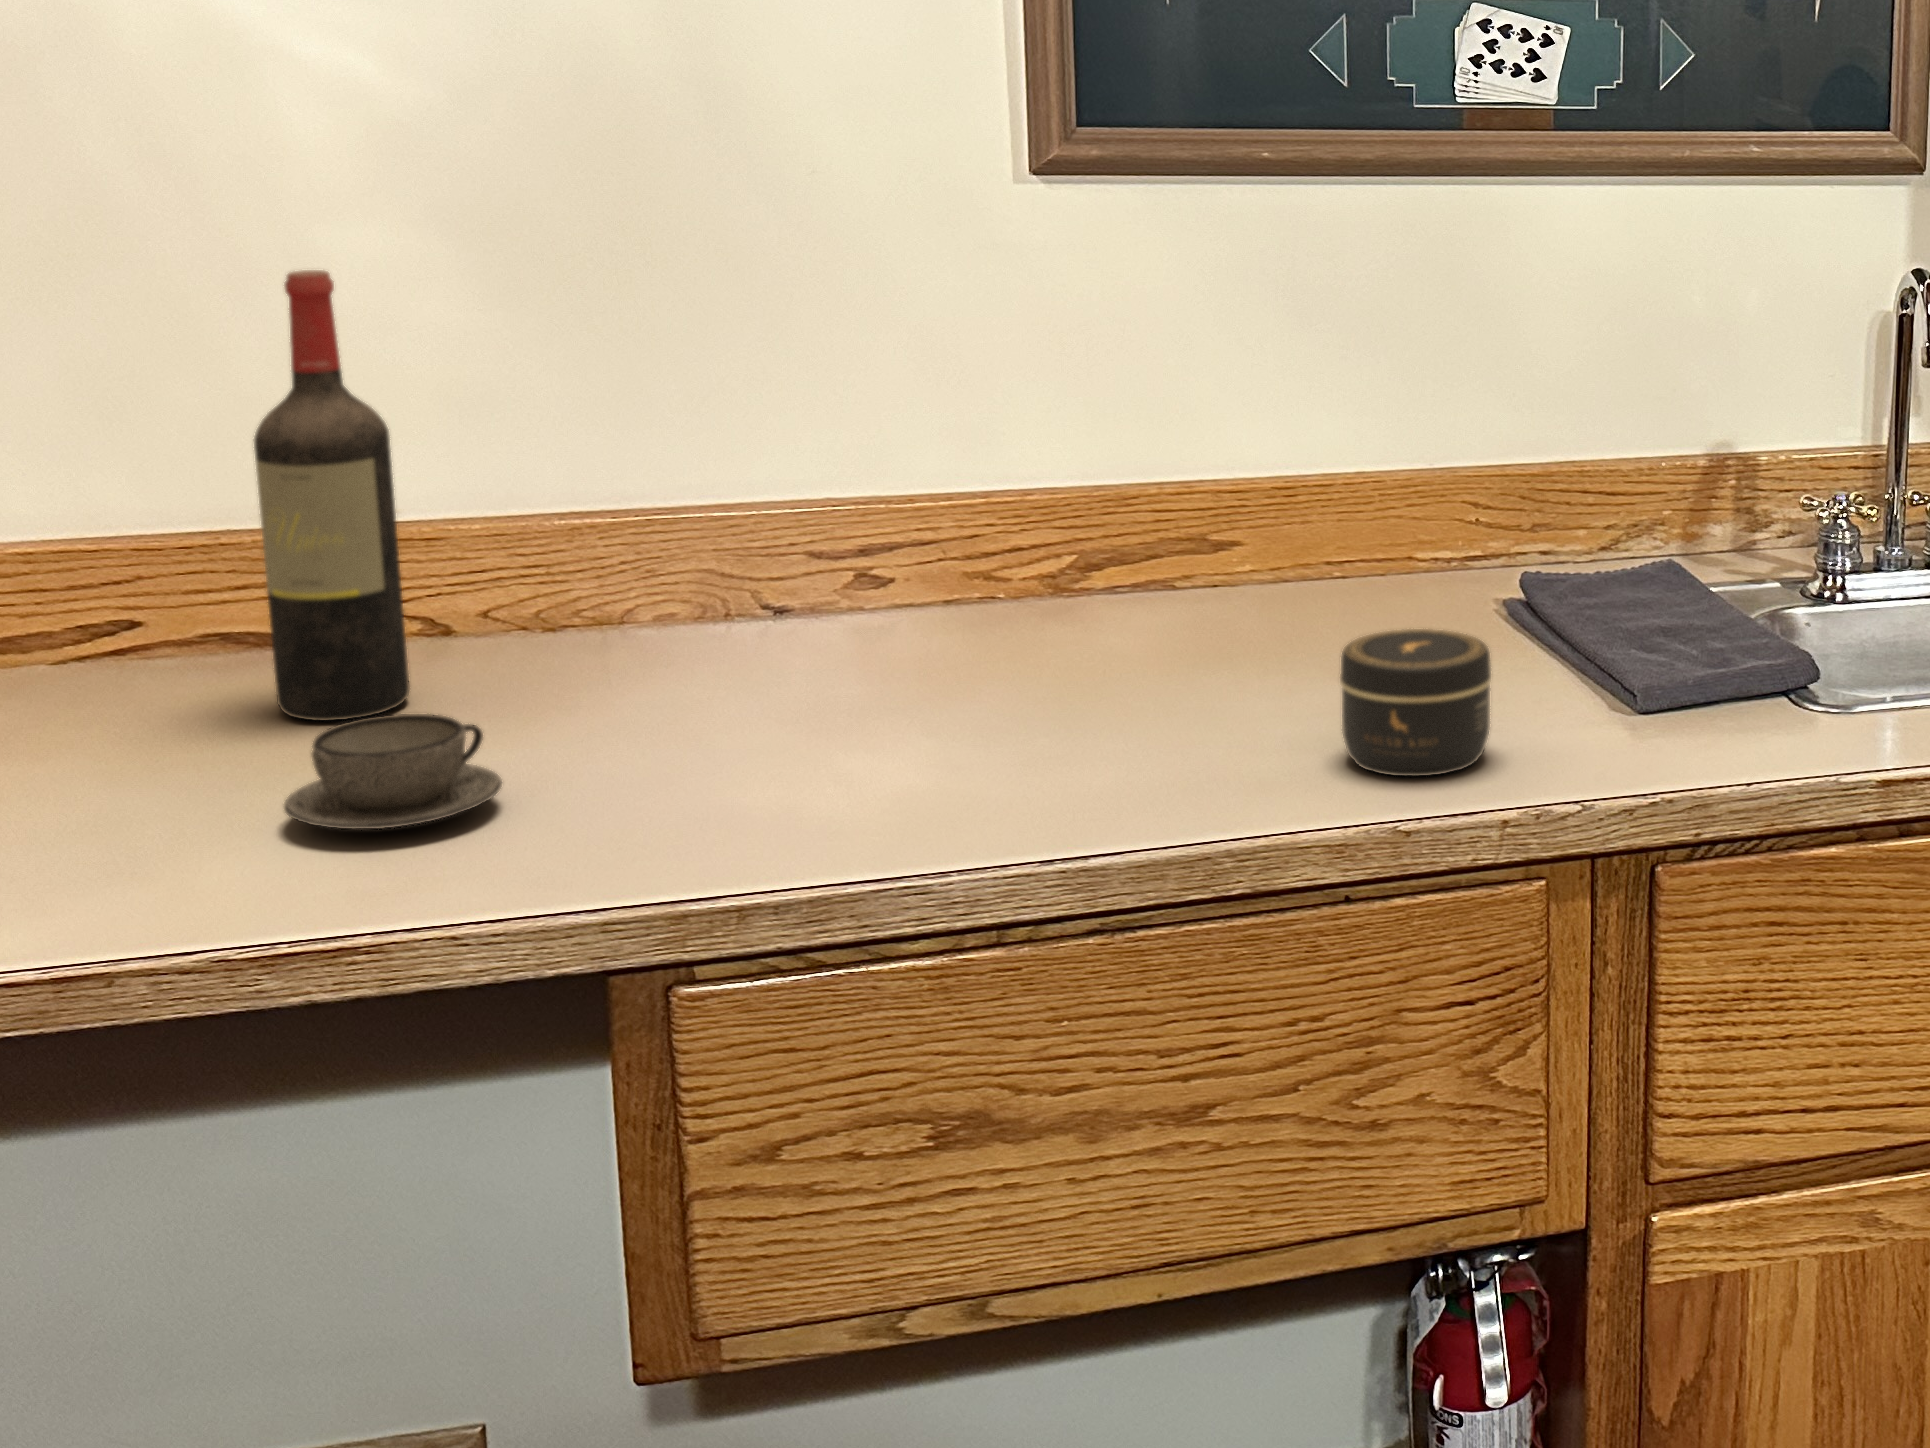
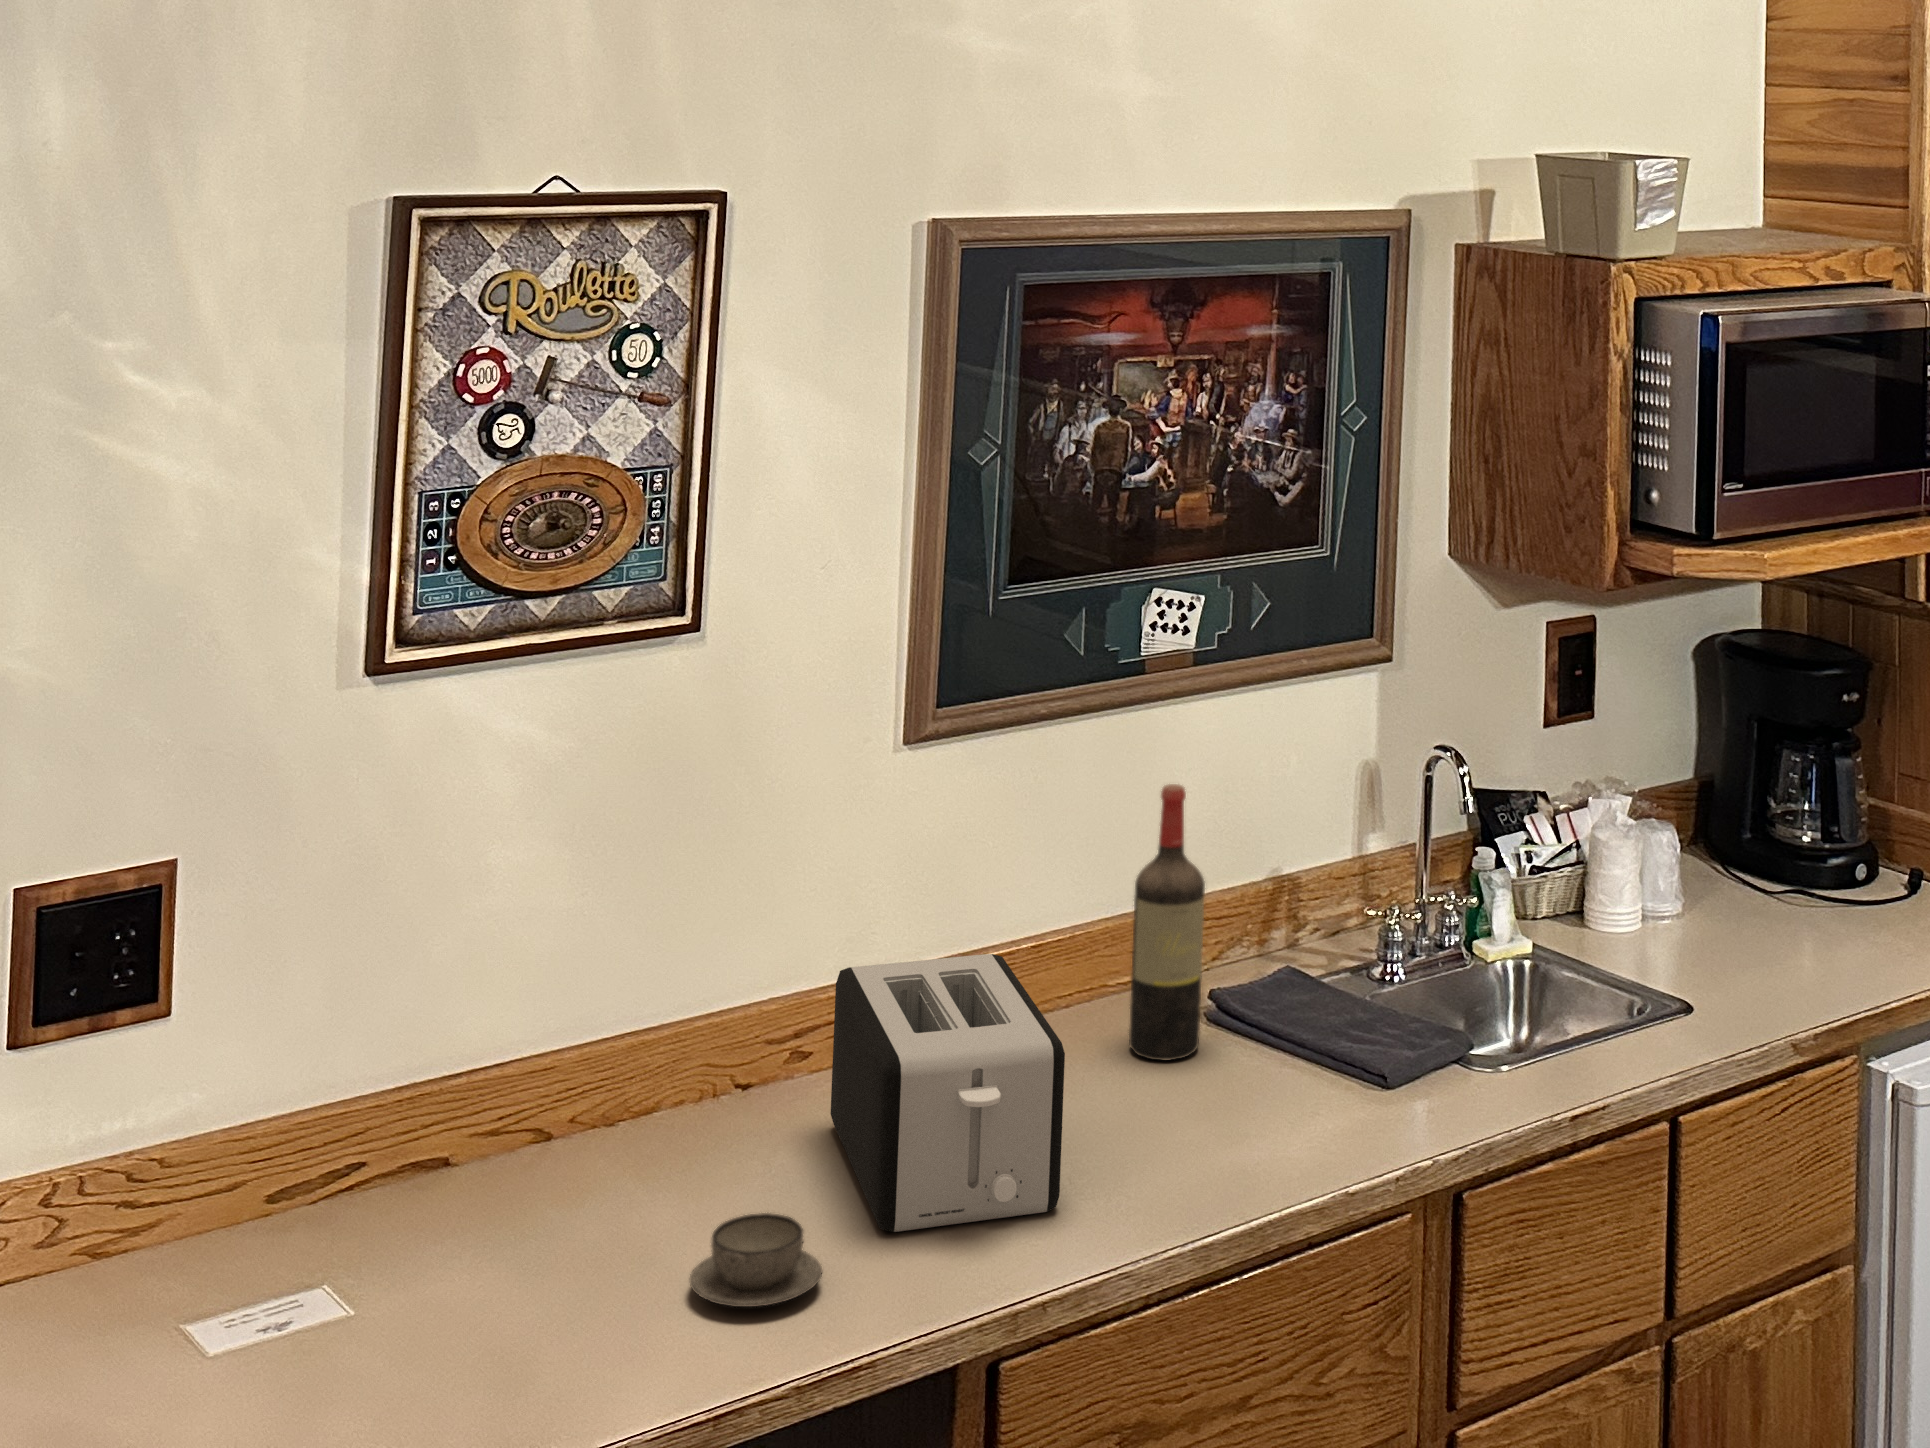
wine bottle: present [254,270,410,721] -> present [1129,784,1205,1060]
toaster: none [647,441,1051,784] -> present [831,954,1065,1232]
jar: present [1340,629,1491,776] -> none [1261,1053,1354,1158]

